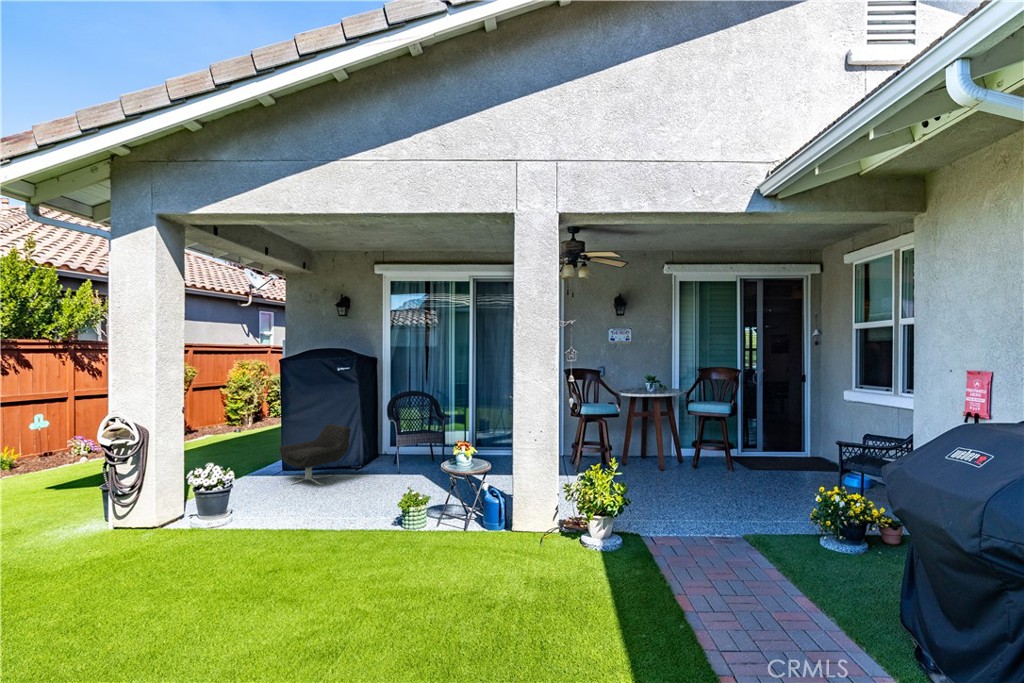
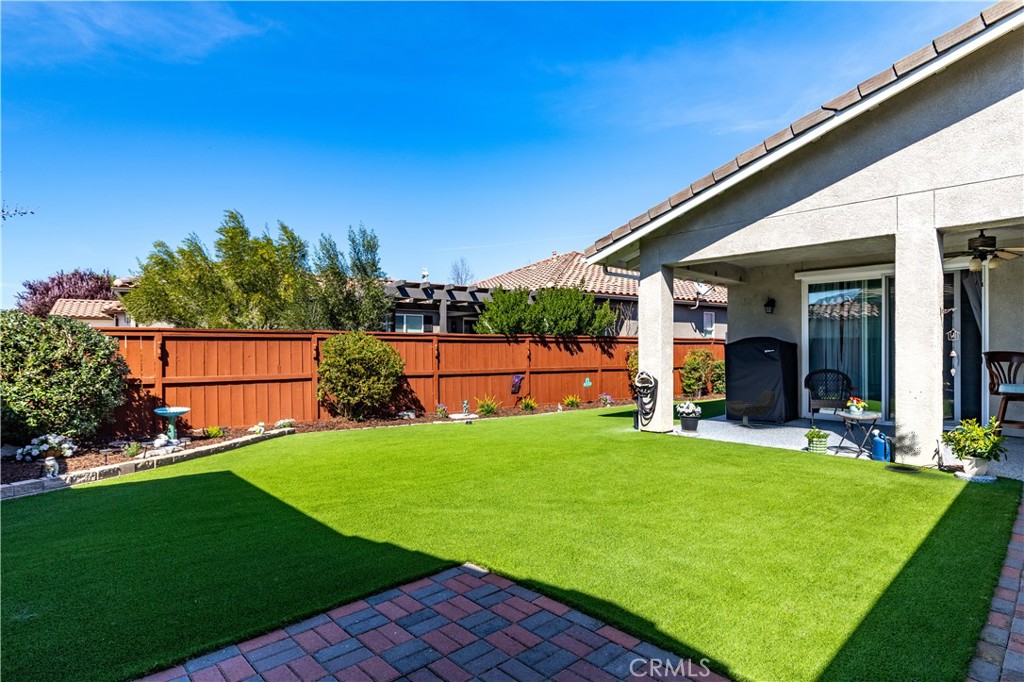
potted tree: none [500,472,546,553] -> present [885,422,921,473]

